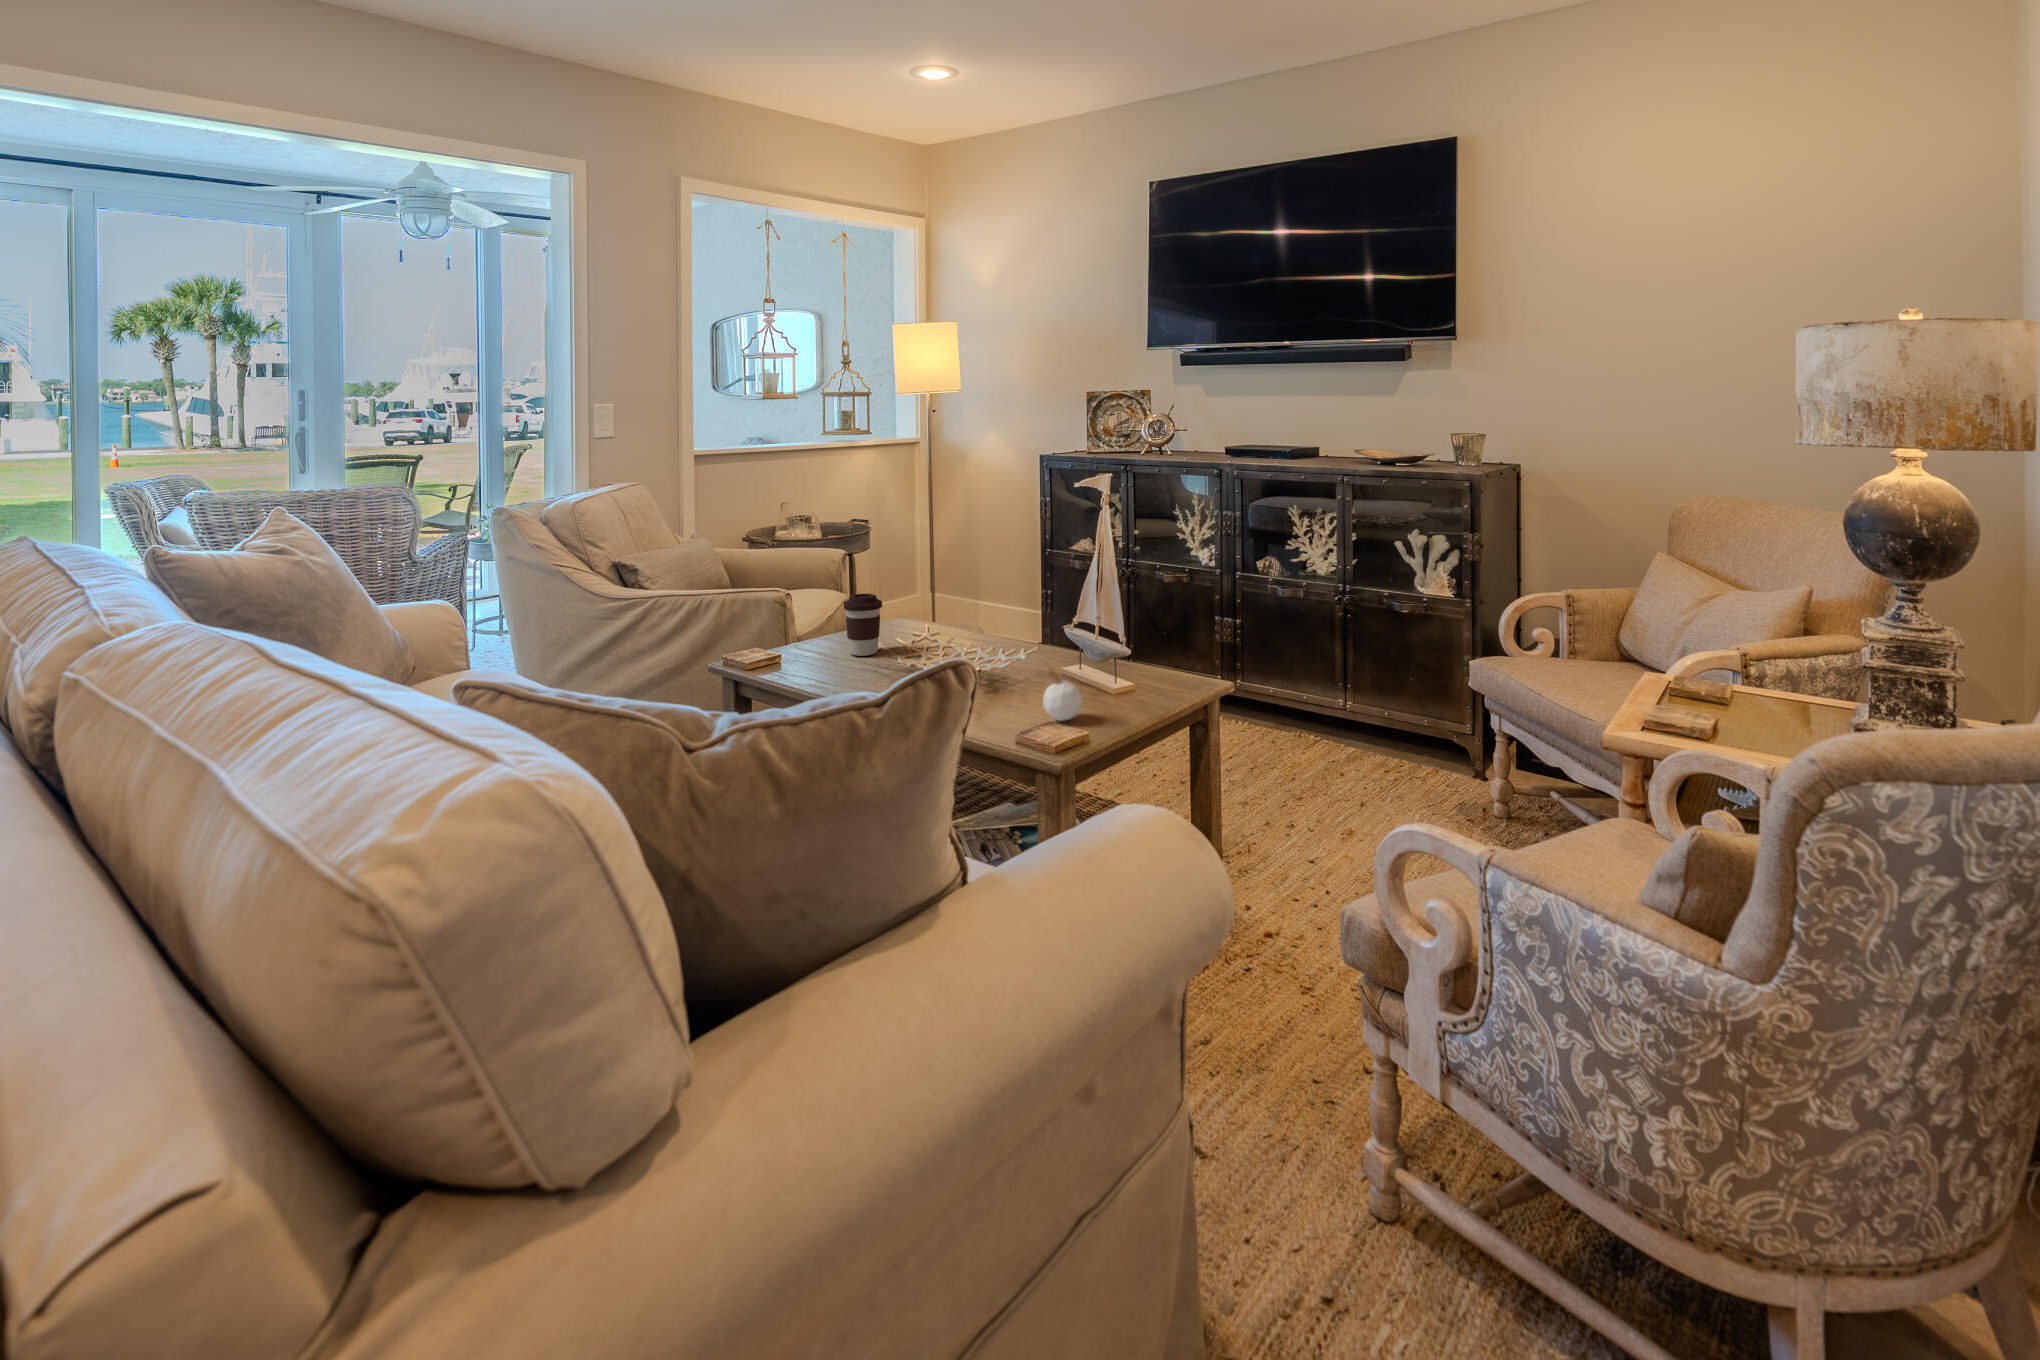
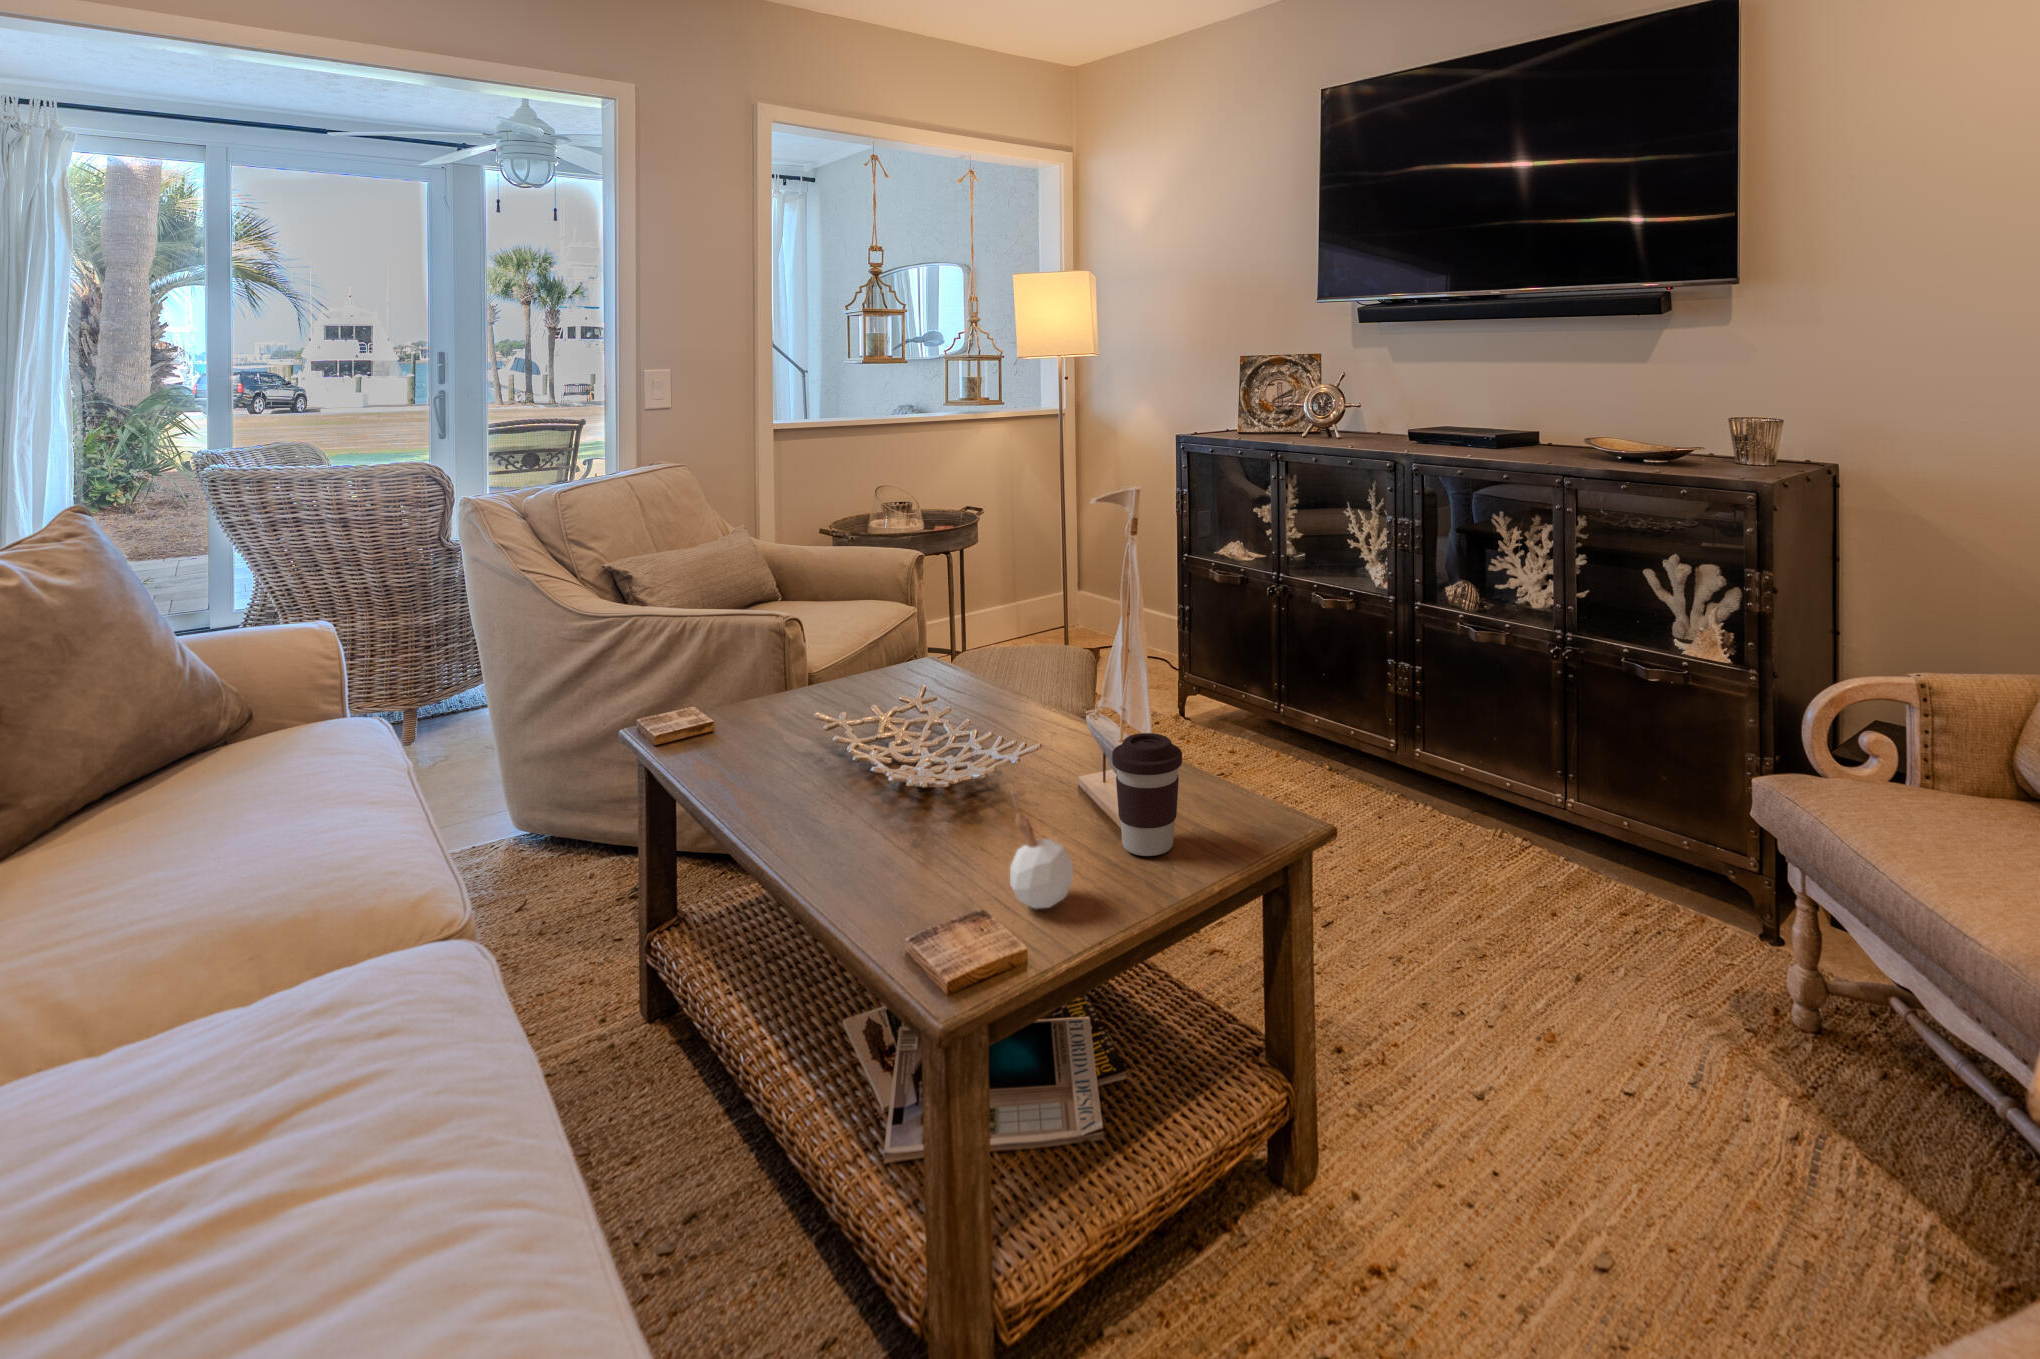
coffee cup: present [844,594,882,656] -> present [1112,733,1182,856]

